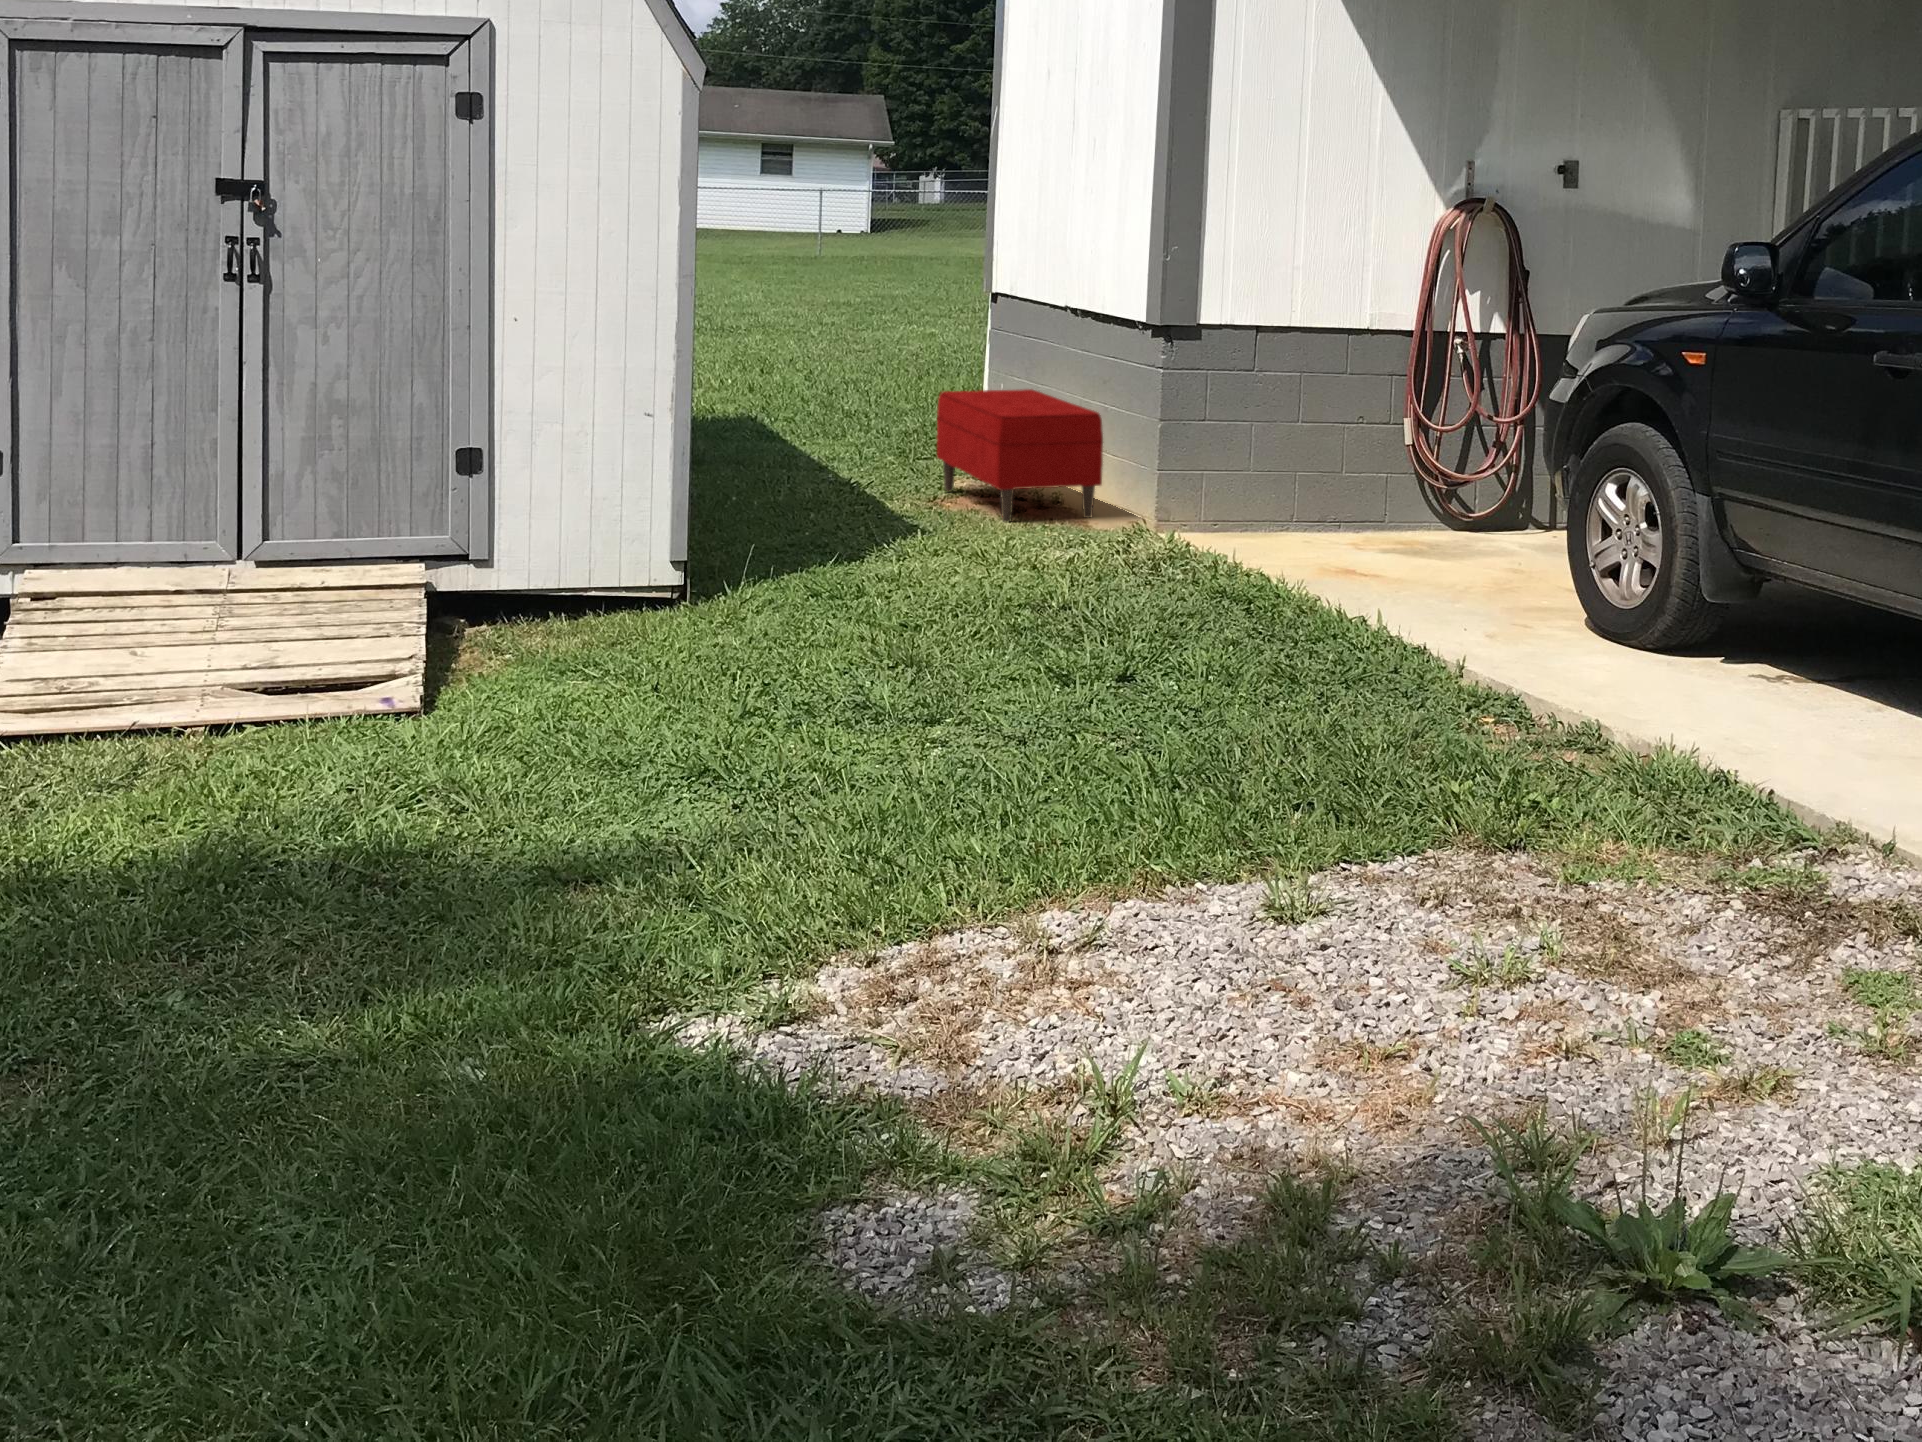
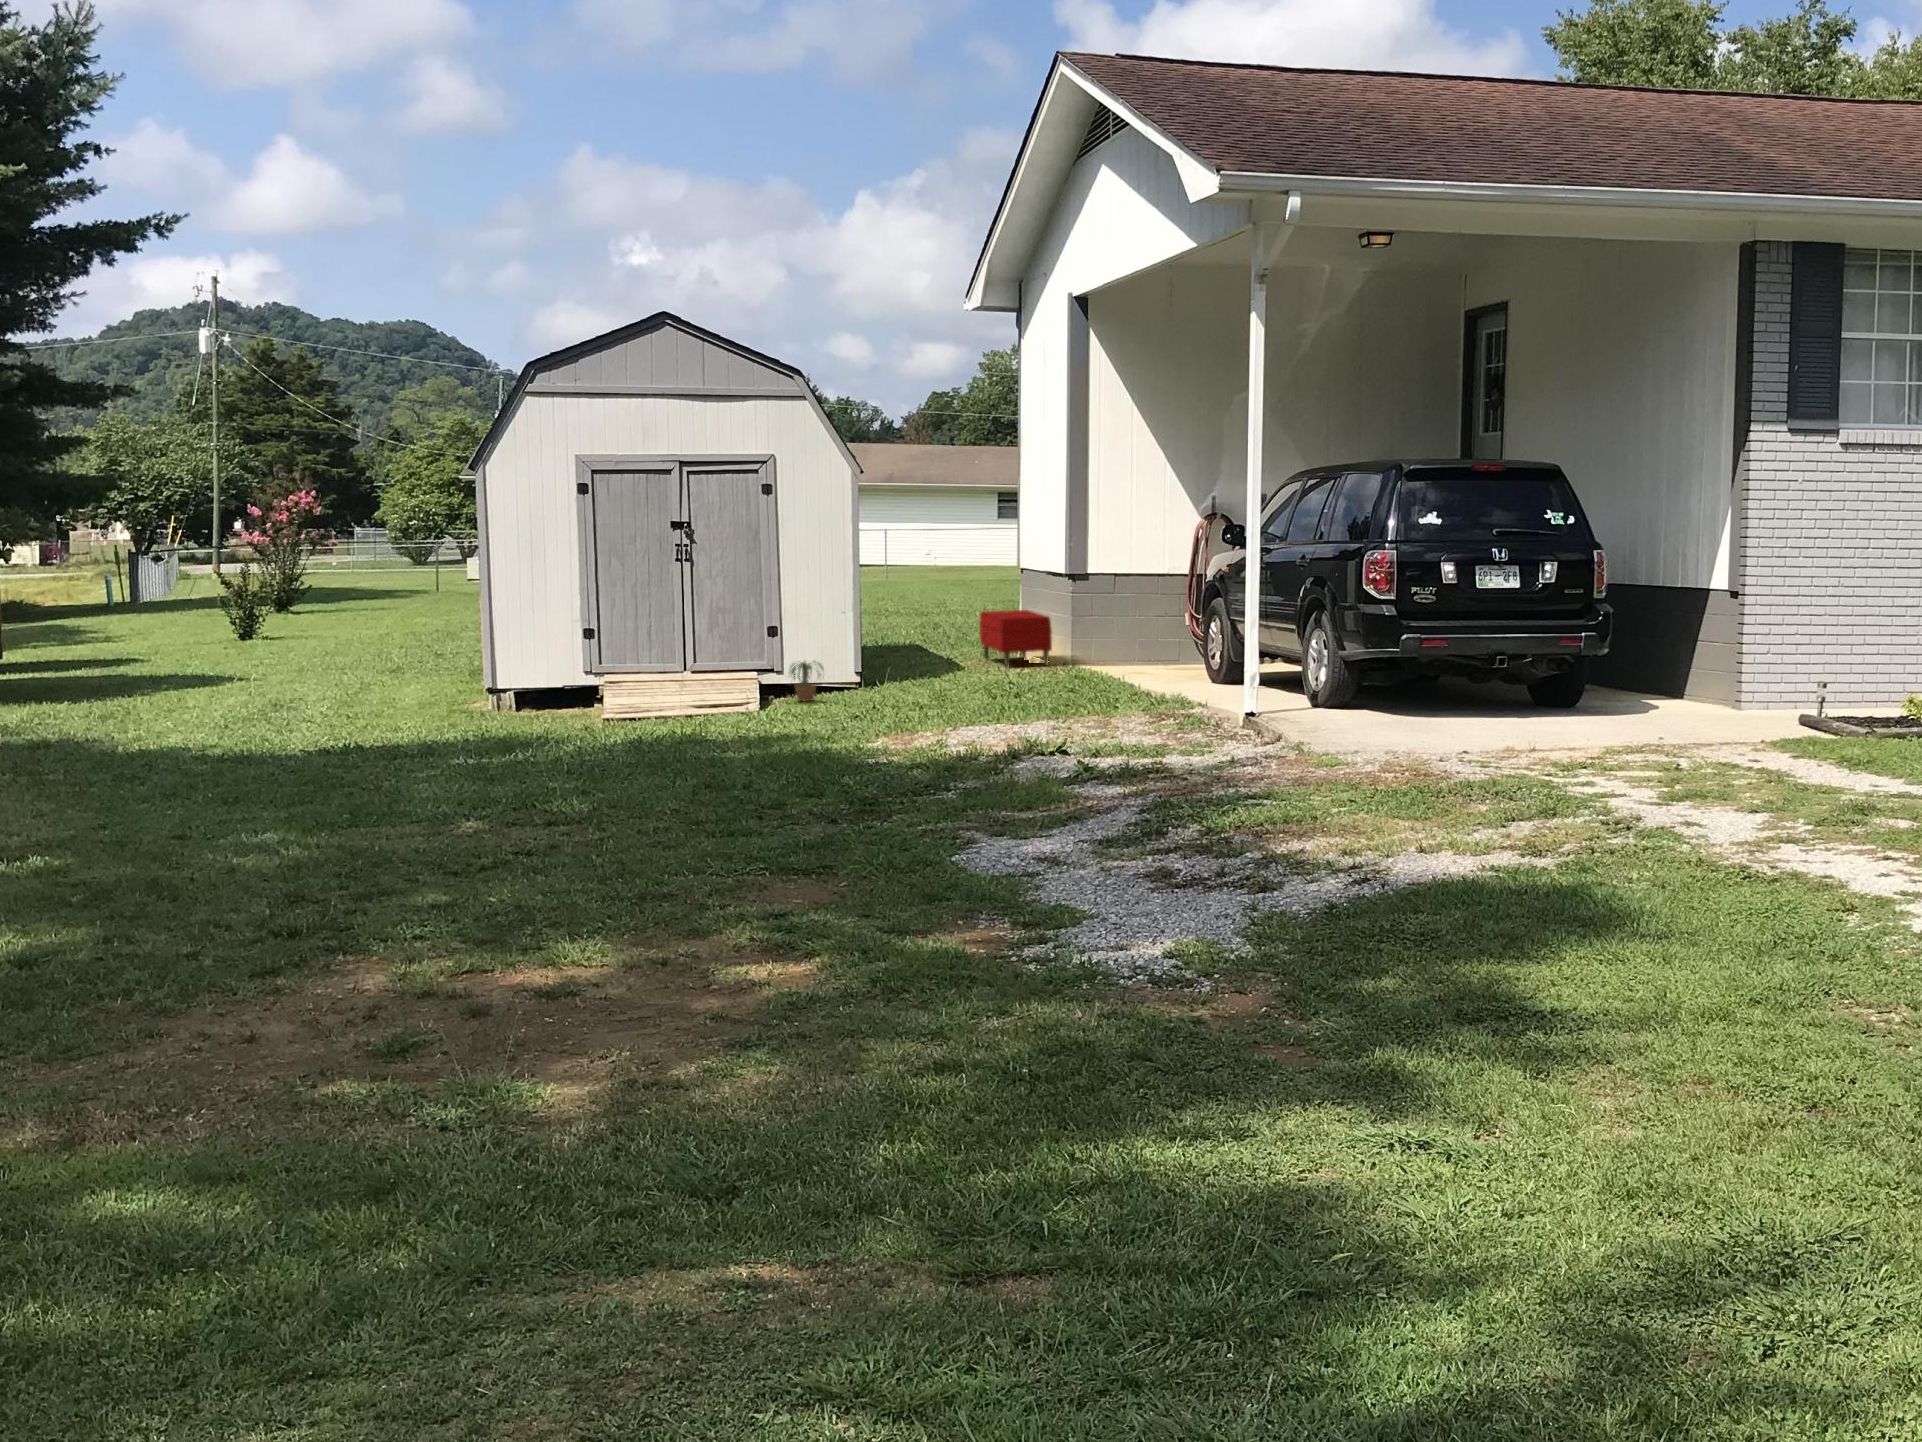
potted plant: none [497,539,625,648] -> present [790,661,823,701]

